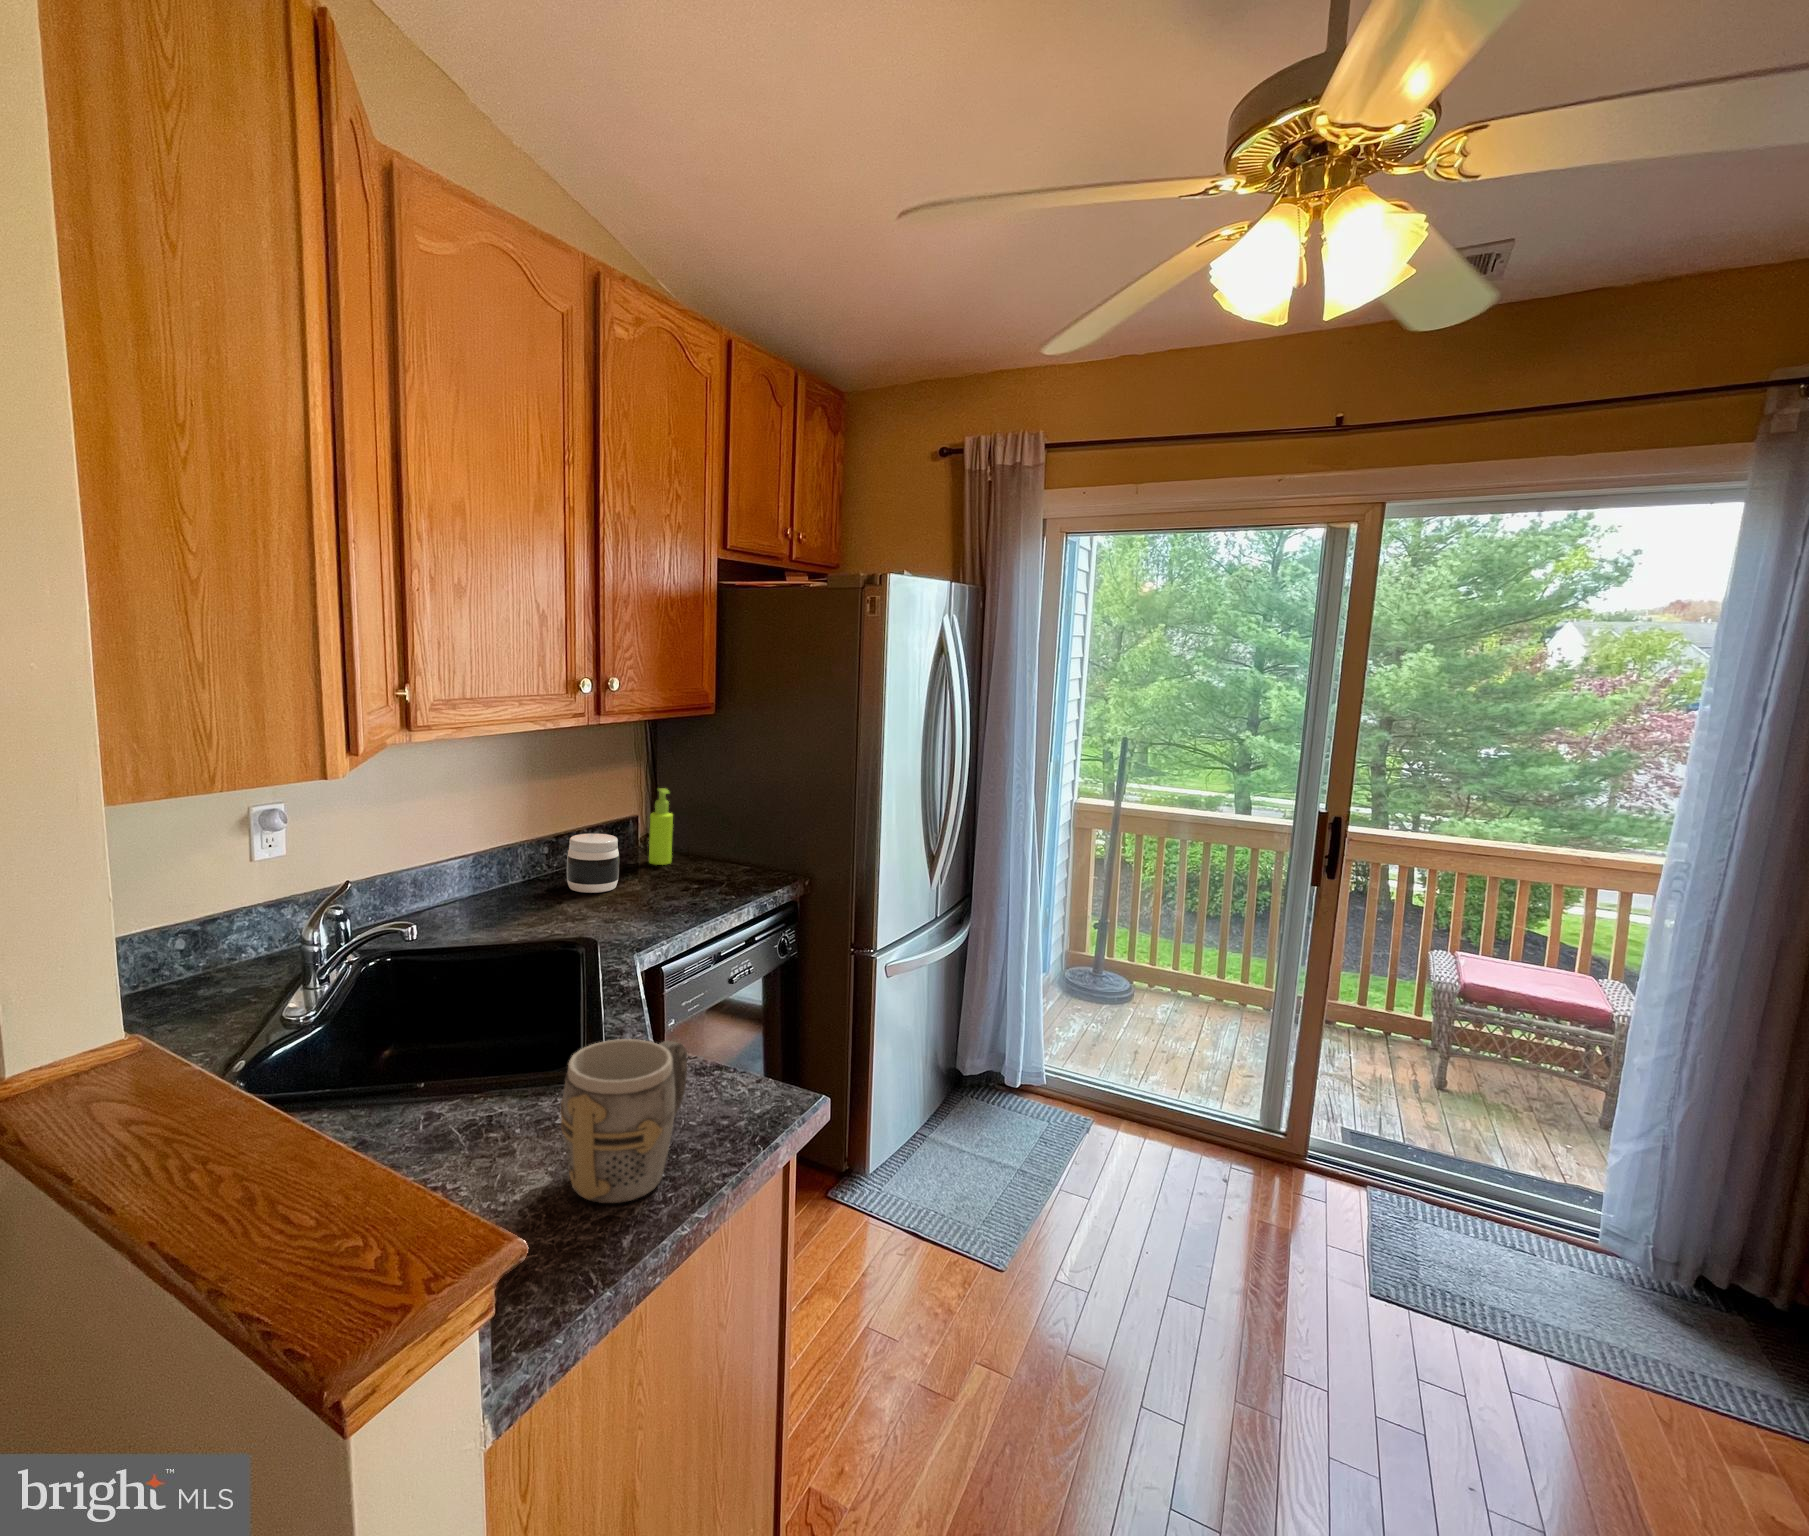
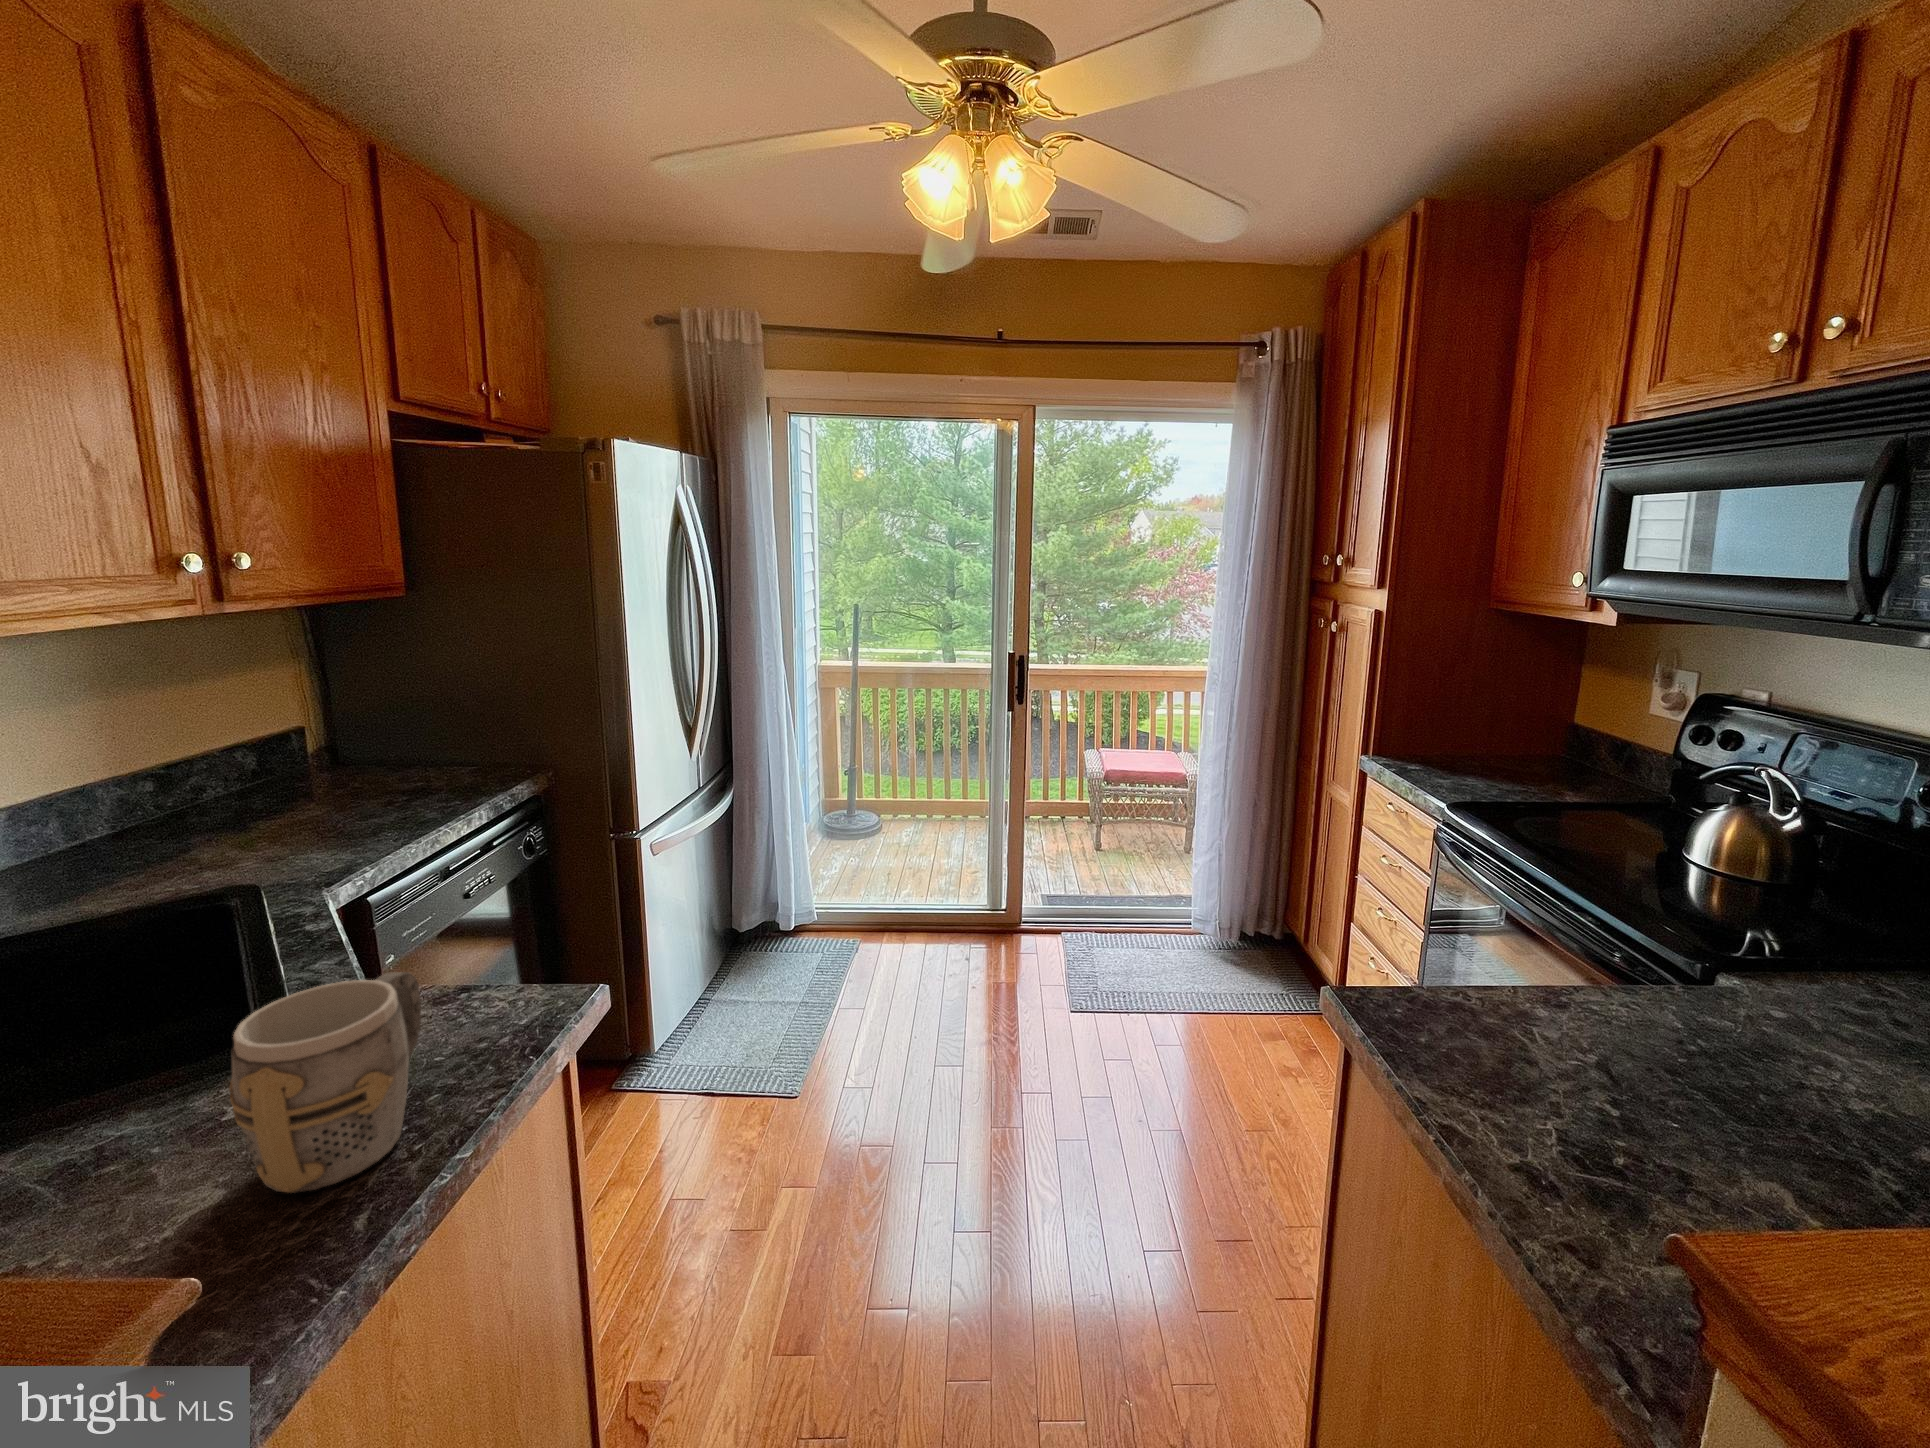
soap dispenser: present [649,788,673,865] -> none [334,700,372,786]
jar: present [567,834,619,893] -> none [216,760,298,831]

